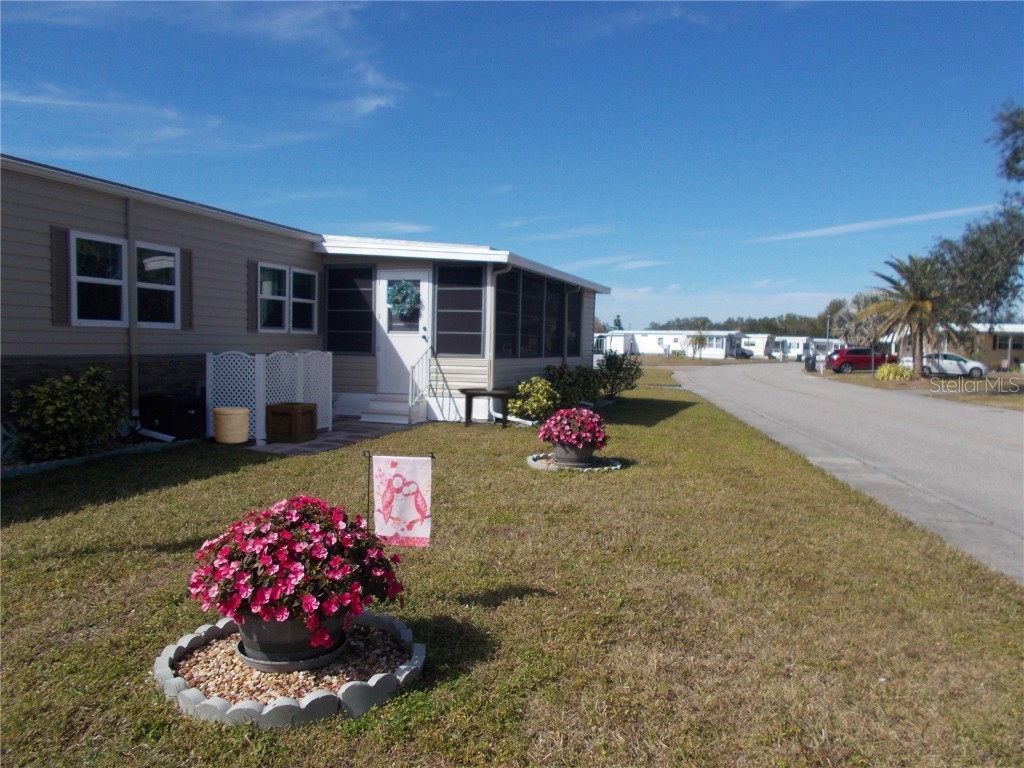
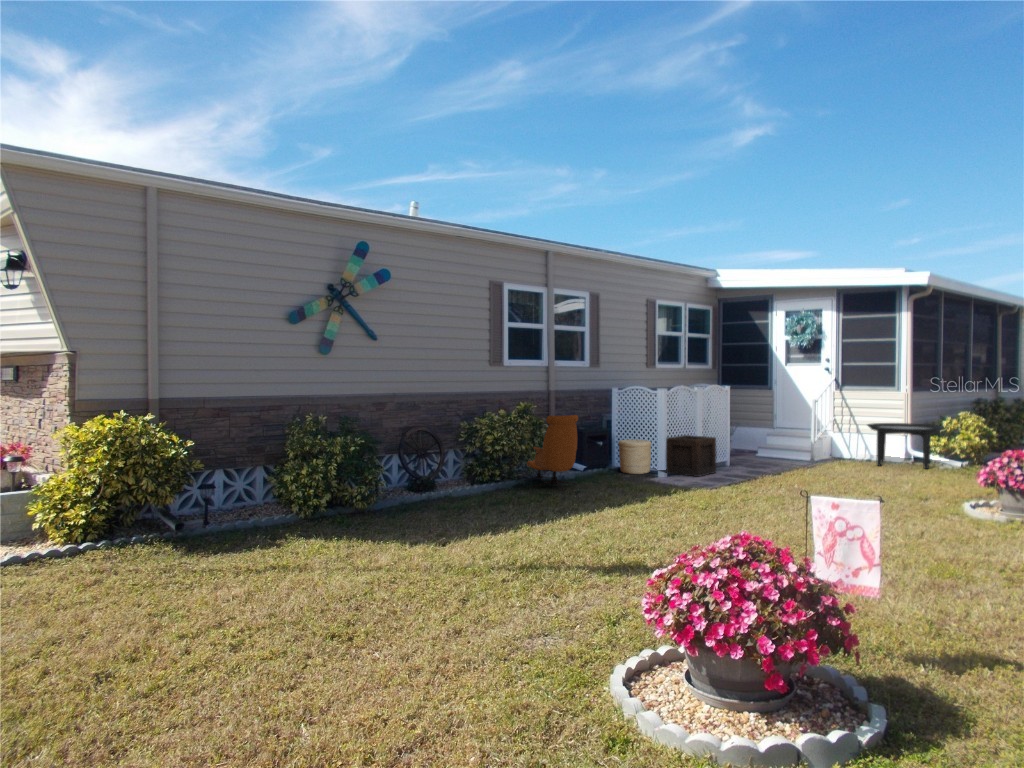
lounge chair: none [96,381,162,465] -> present [527,415,578,490]

